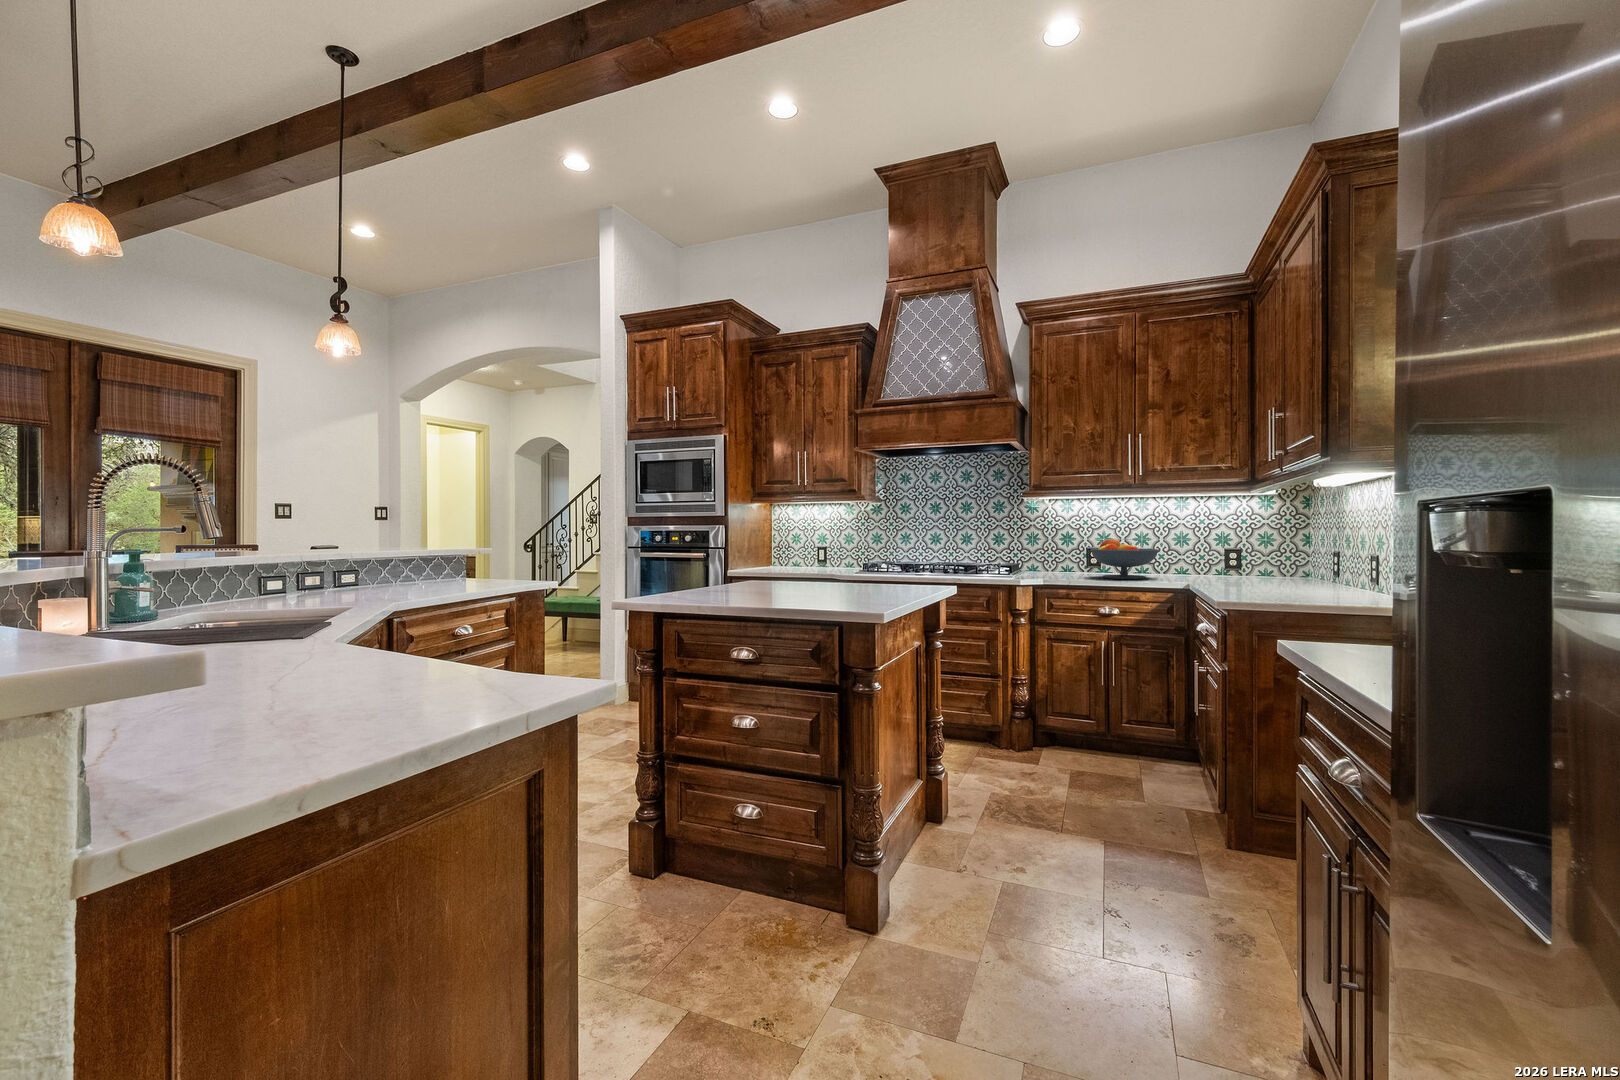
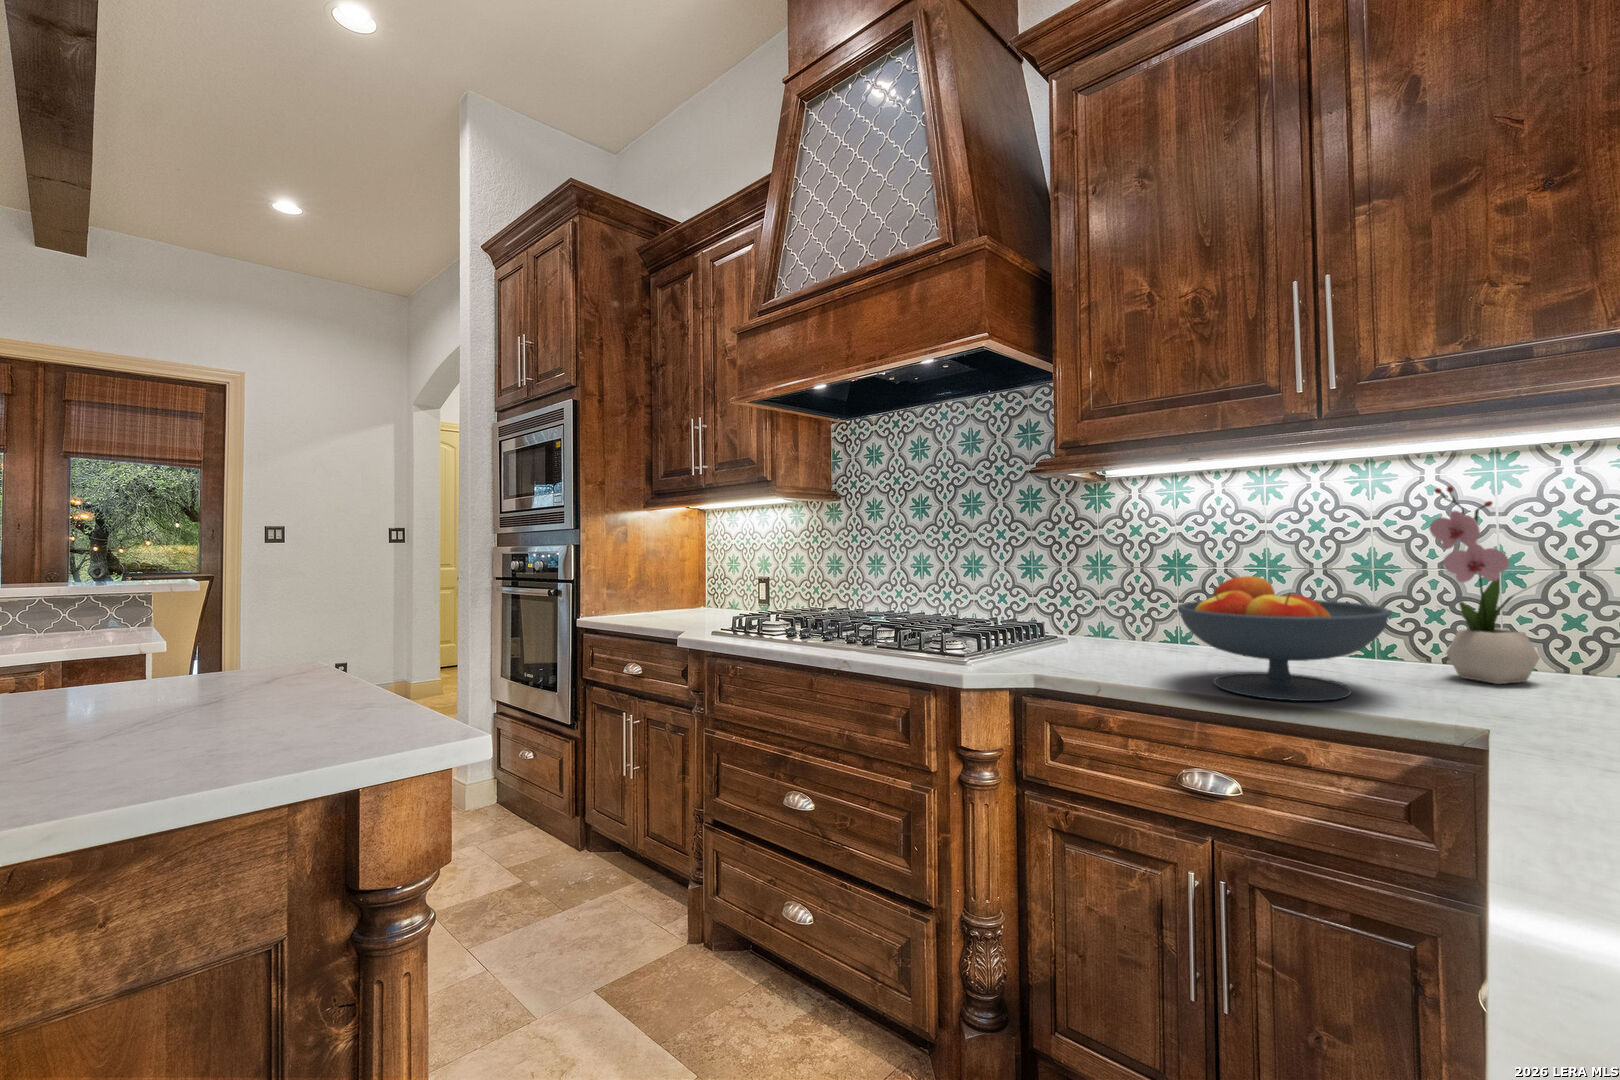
flower arrangement: none [1166,509,1197,575] -> present [1429,486,1540,684]

